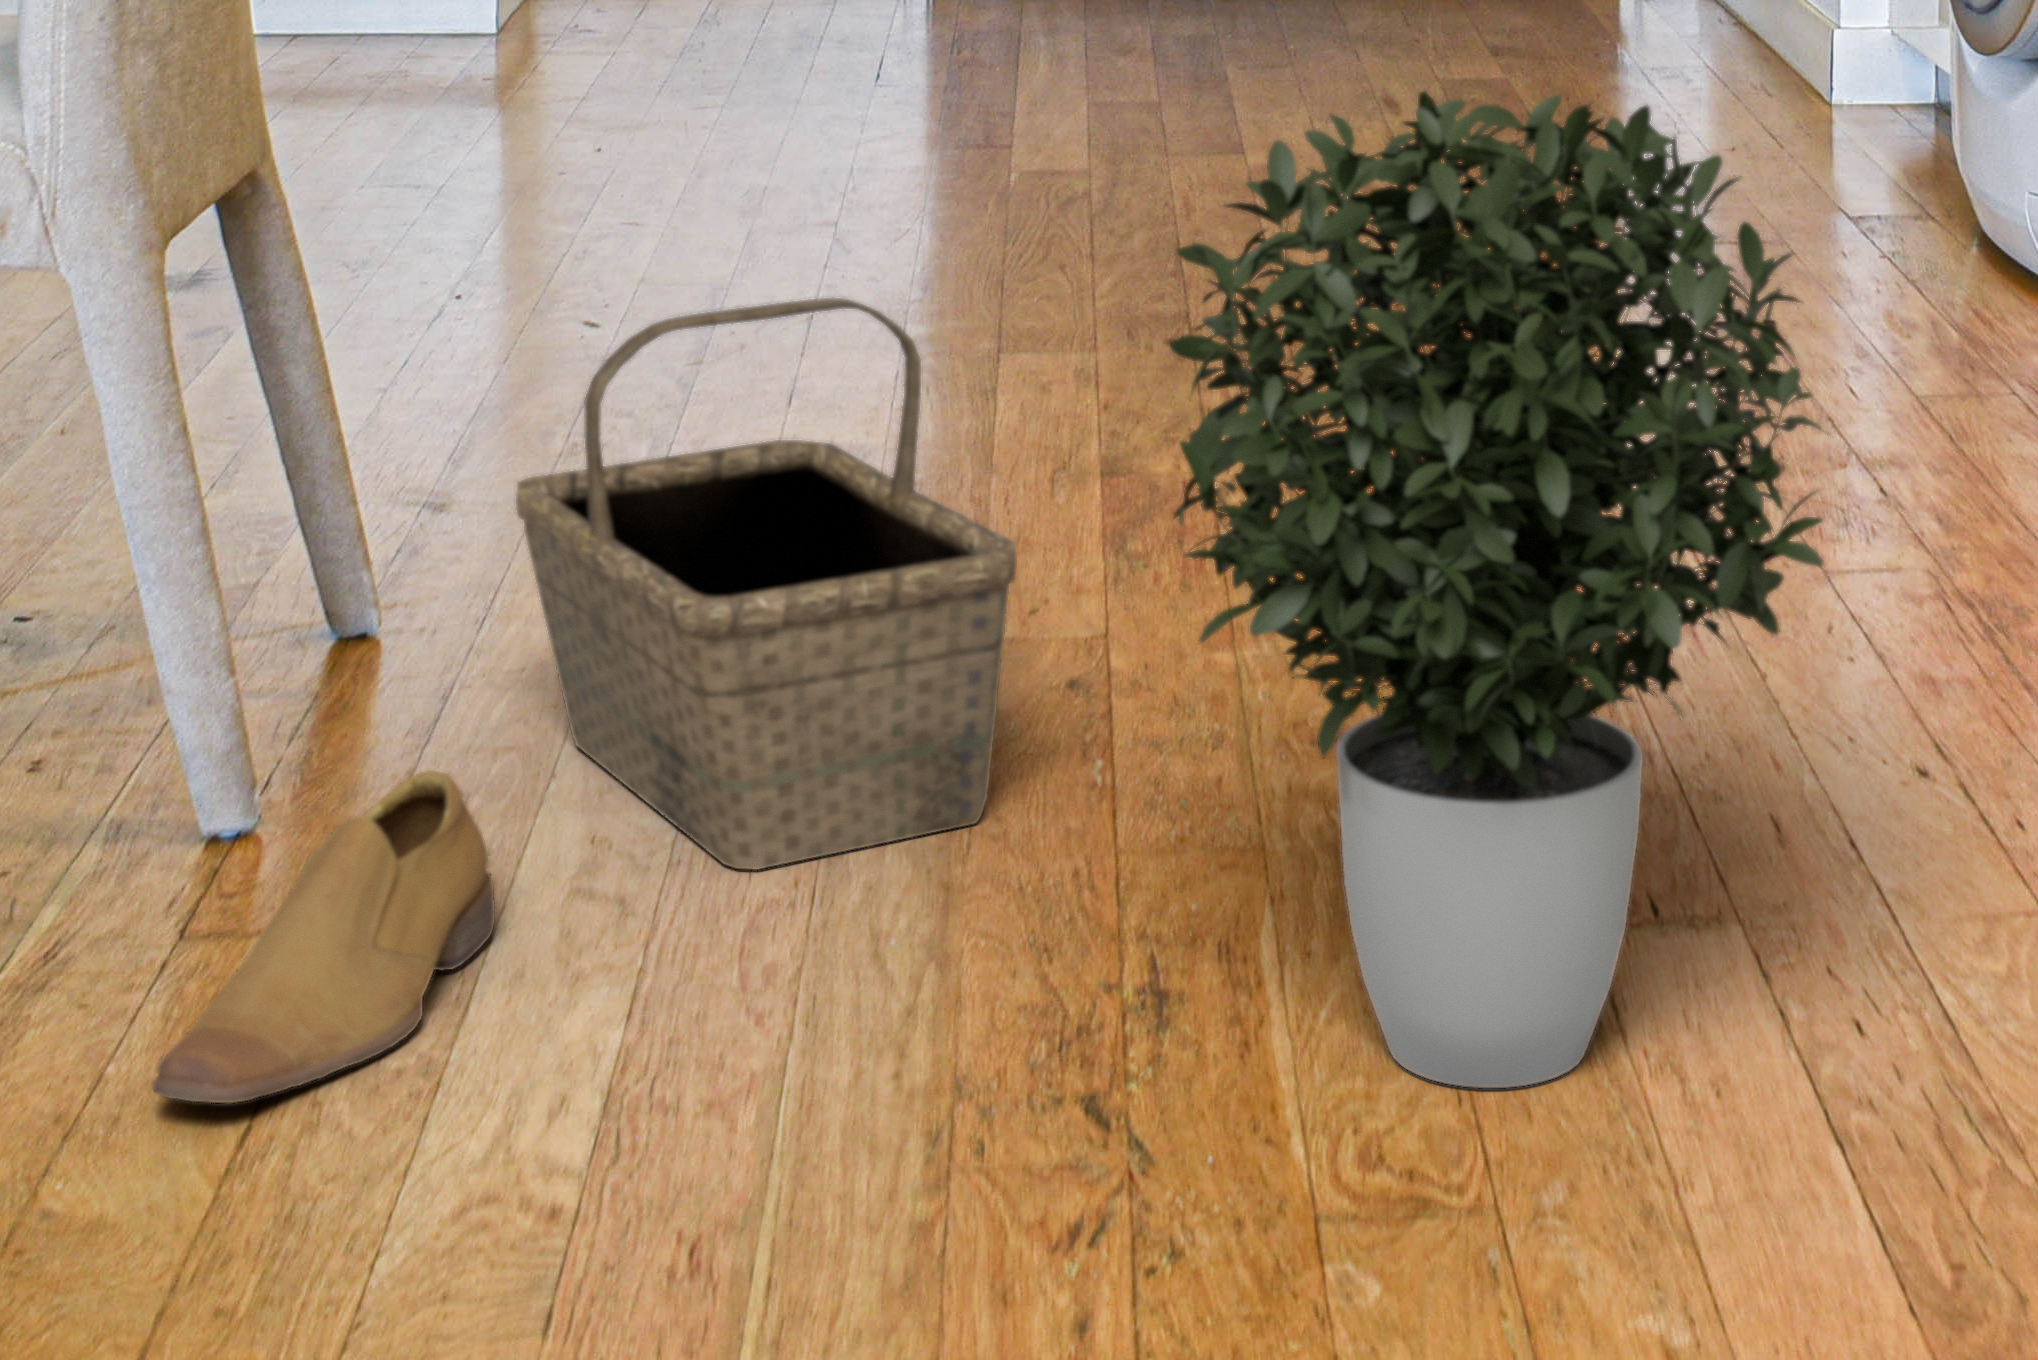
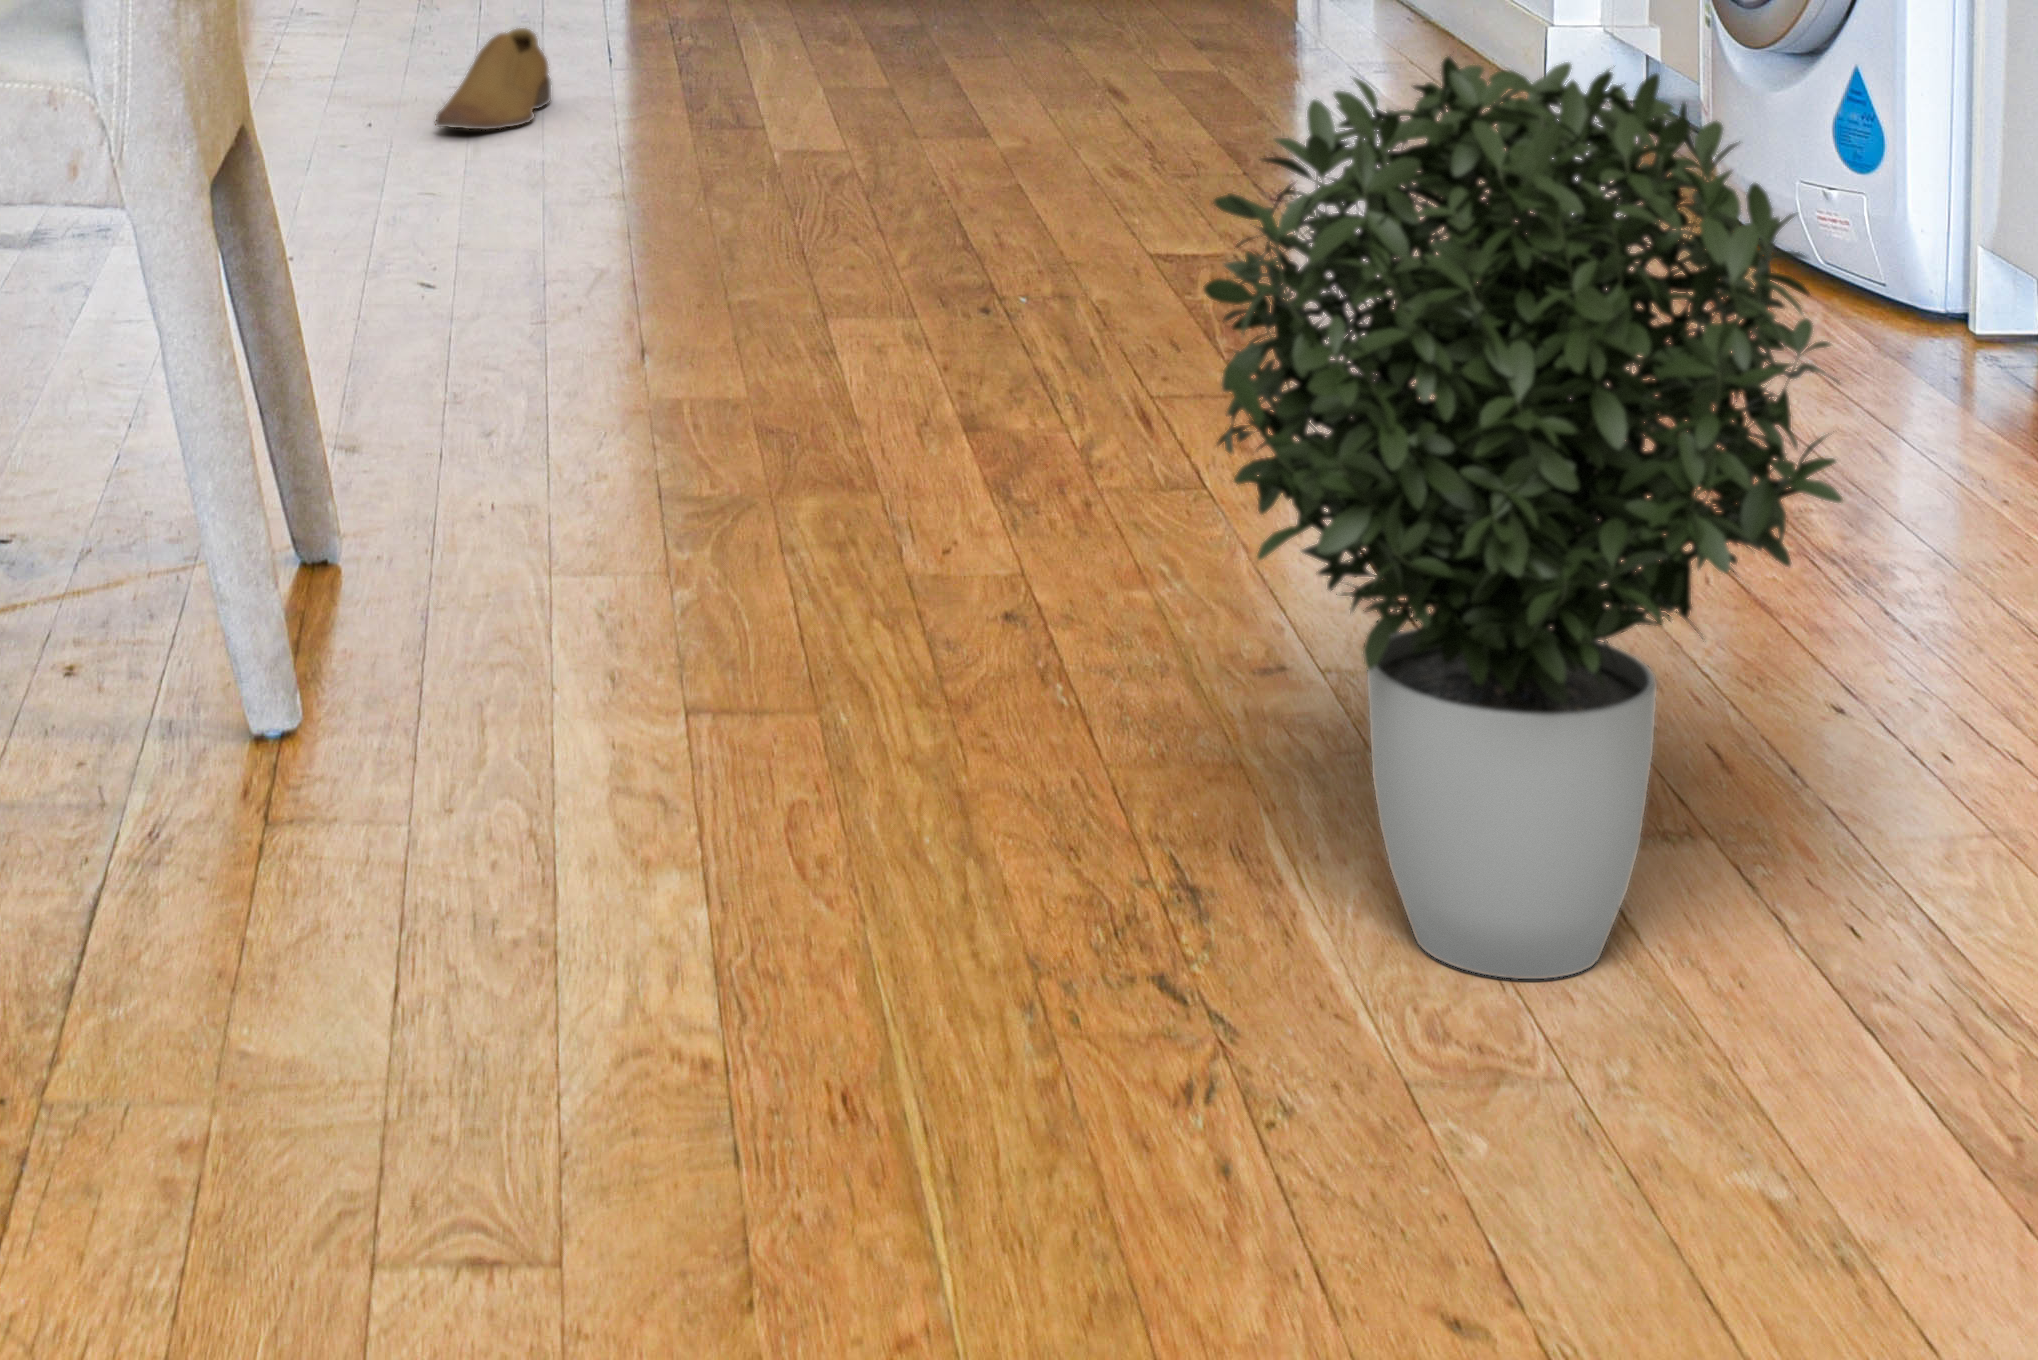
basket: present [516,298,1017,870] -> none [506,244,996,768]
shoe: present [153,771,495,1103] -> present [435,28,551,130]

